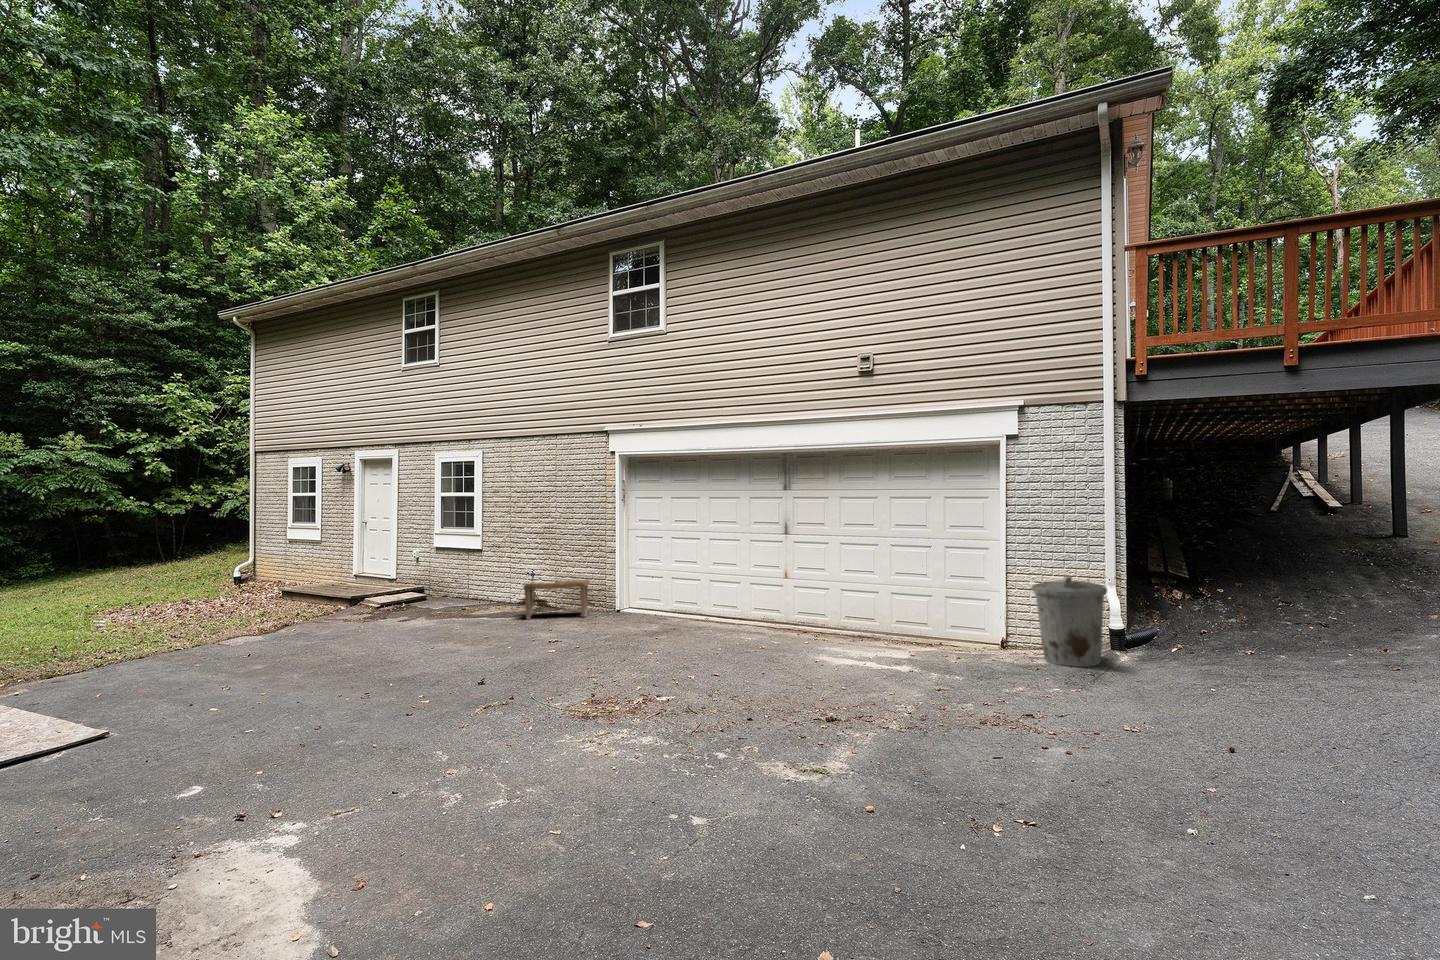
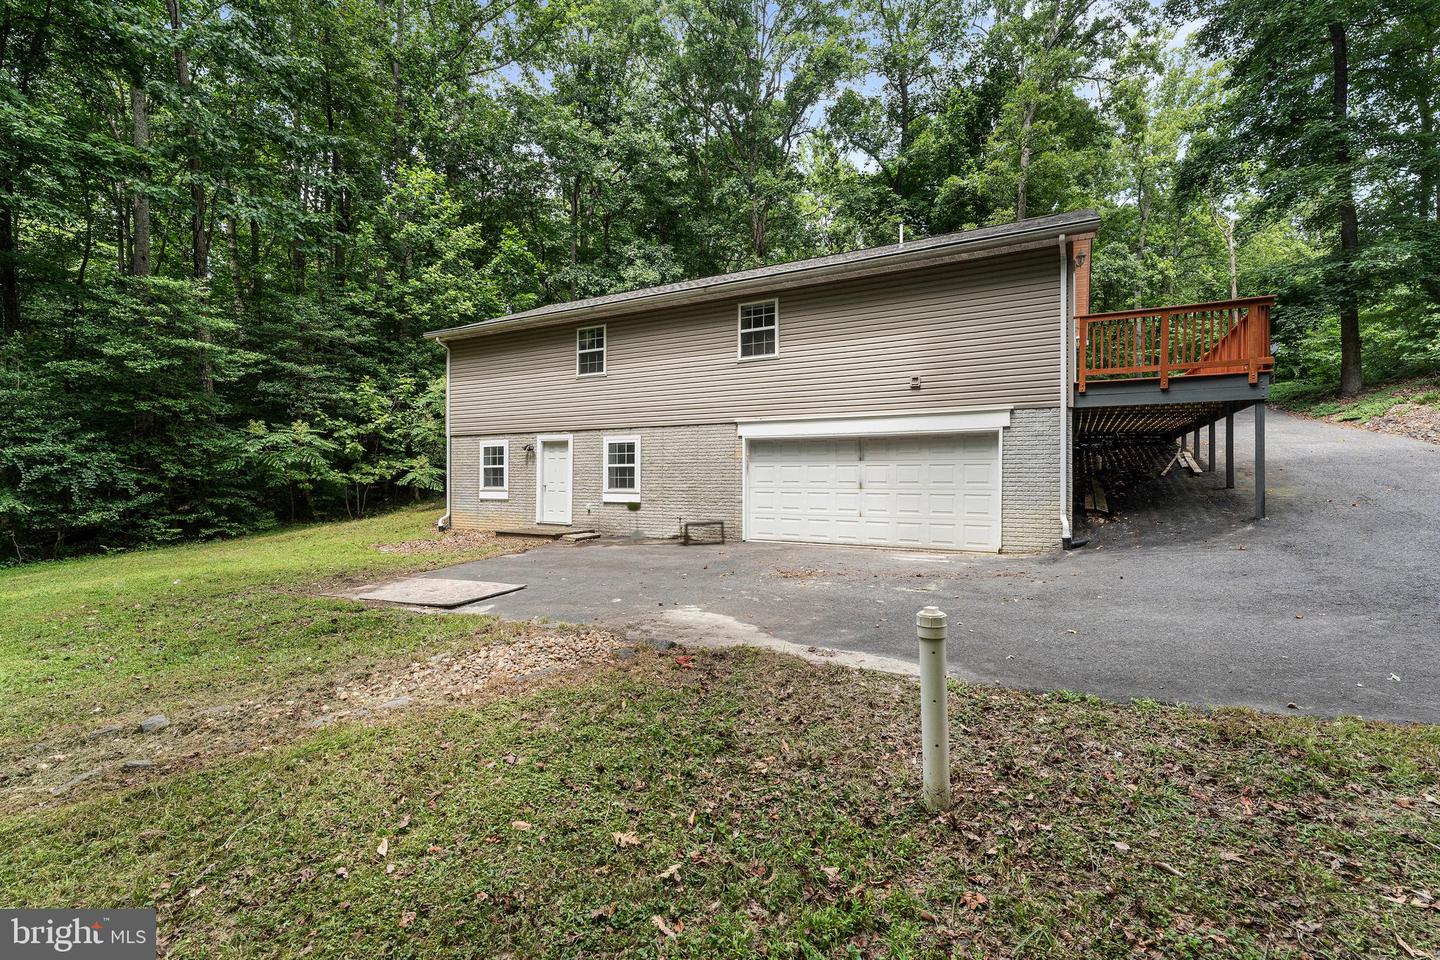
potted tree: none [458,548,486,606] -> present [627,502,645,540]
trash can: present [1032,576,1107,667] -> none [1020,509,1063,558]

